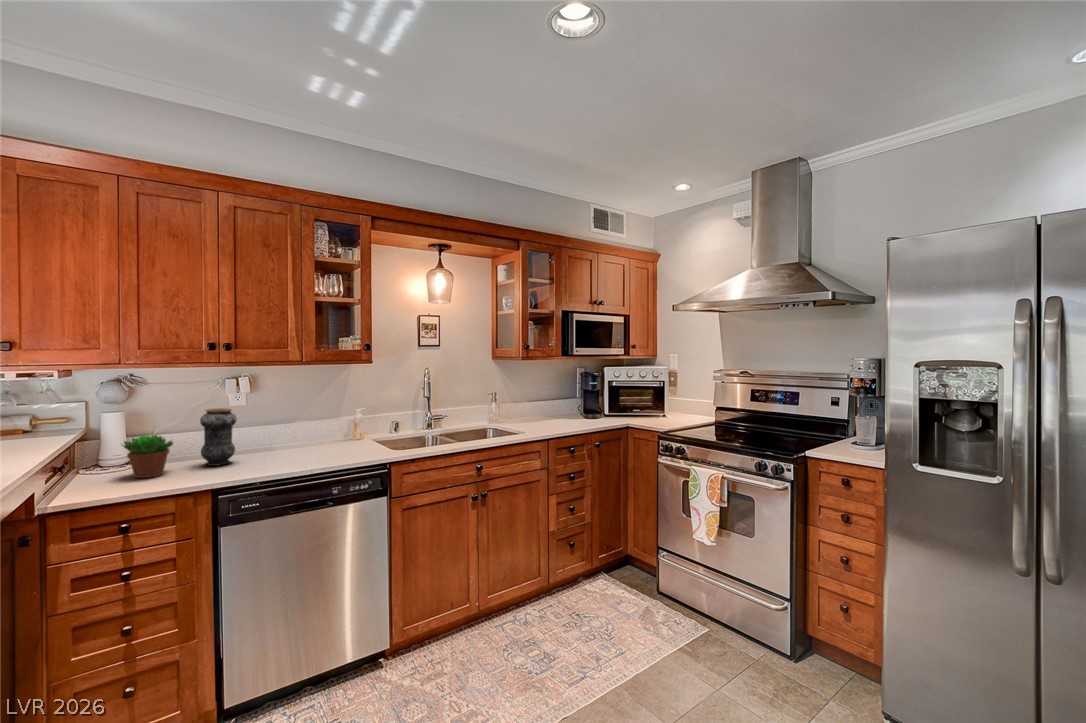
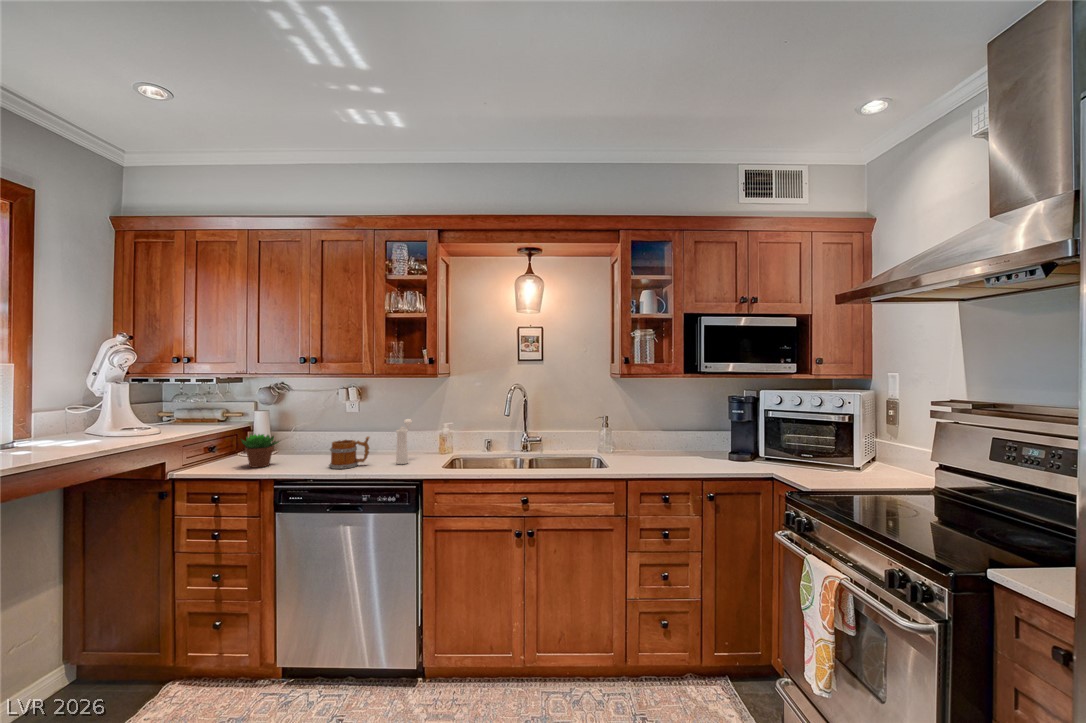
pepper mill: none [327,406,344,452] -> present [396,419,412,464]
vase: present [200,408,237,466] -> none [297,416,325,464]
mug: none [258,426,305,465] -> present [329,437,369,469]

